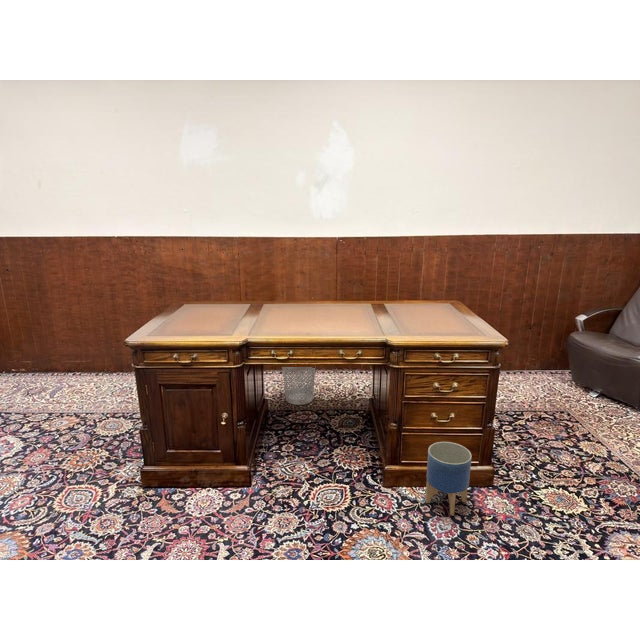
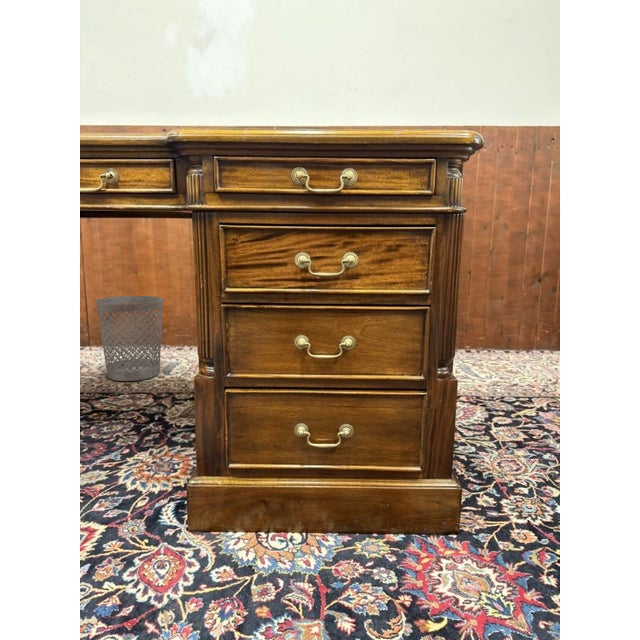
planter: present [426,442,472,515] -> none [274,411,389,614]

